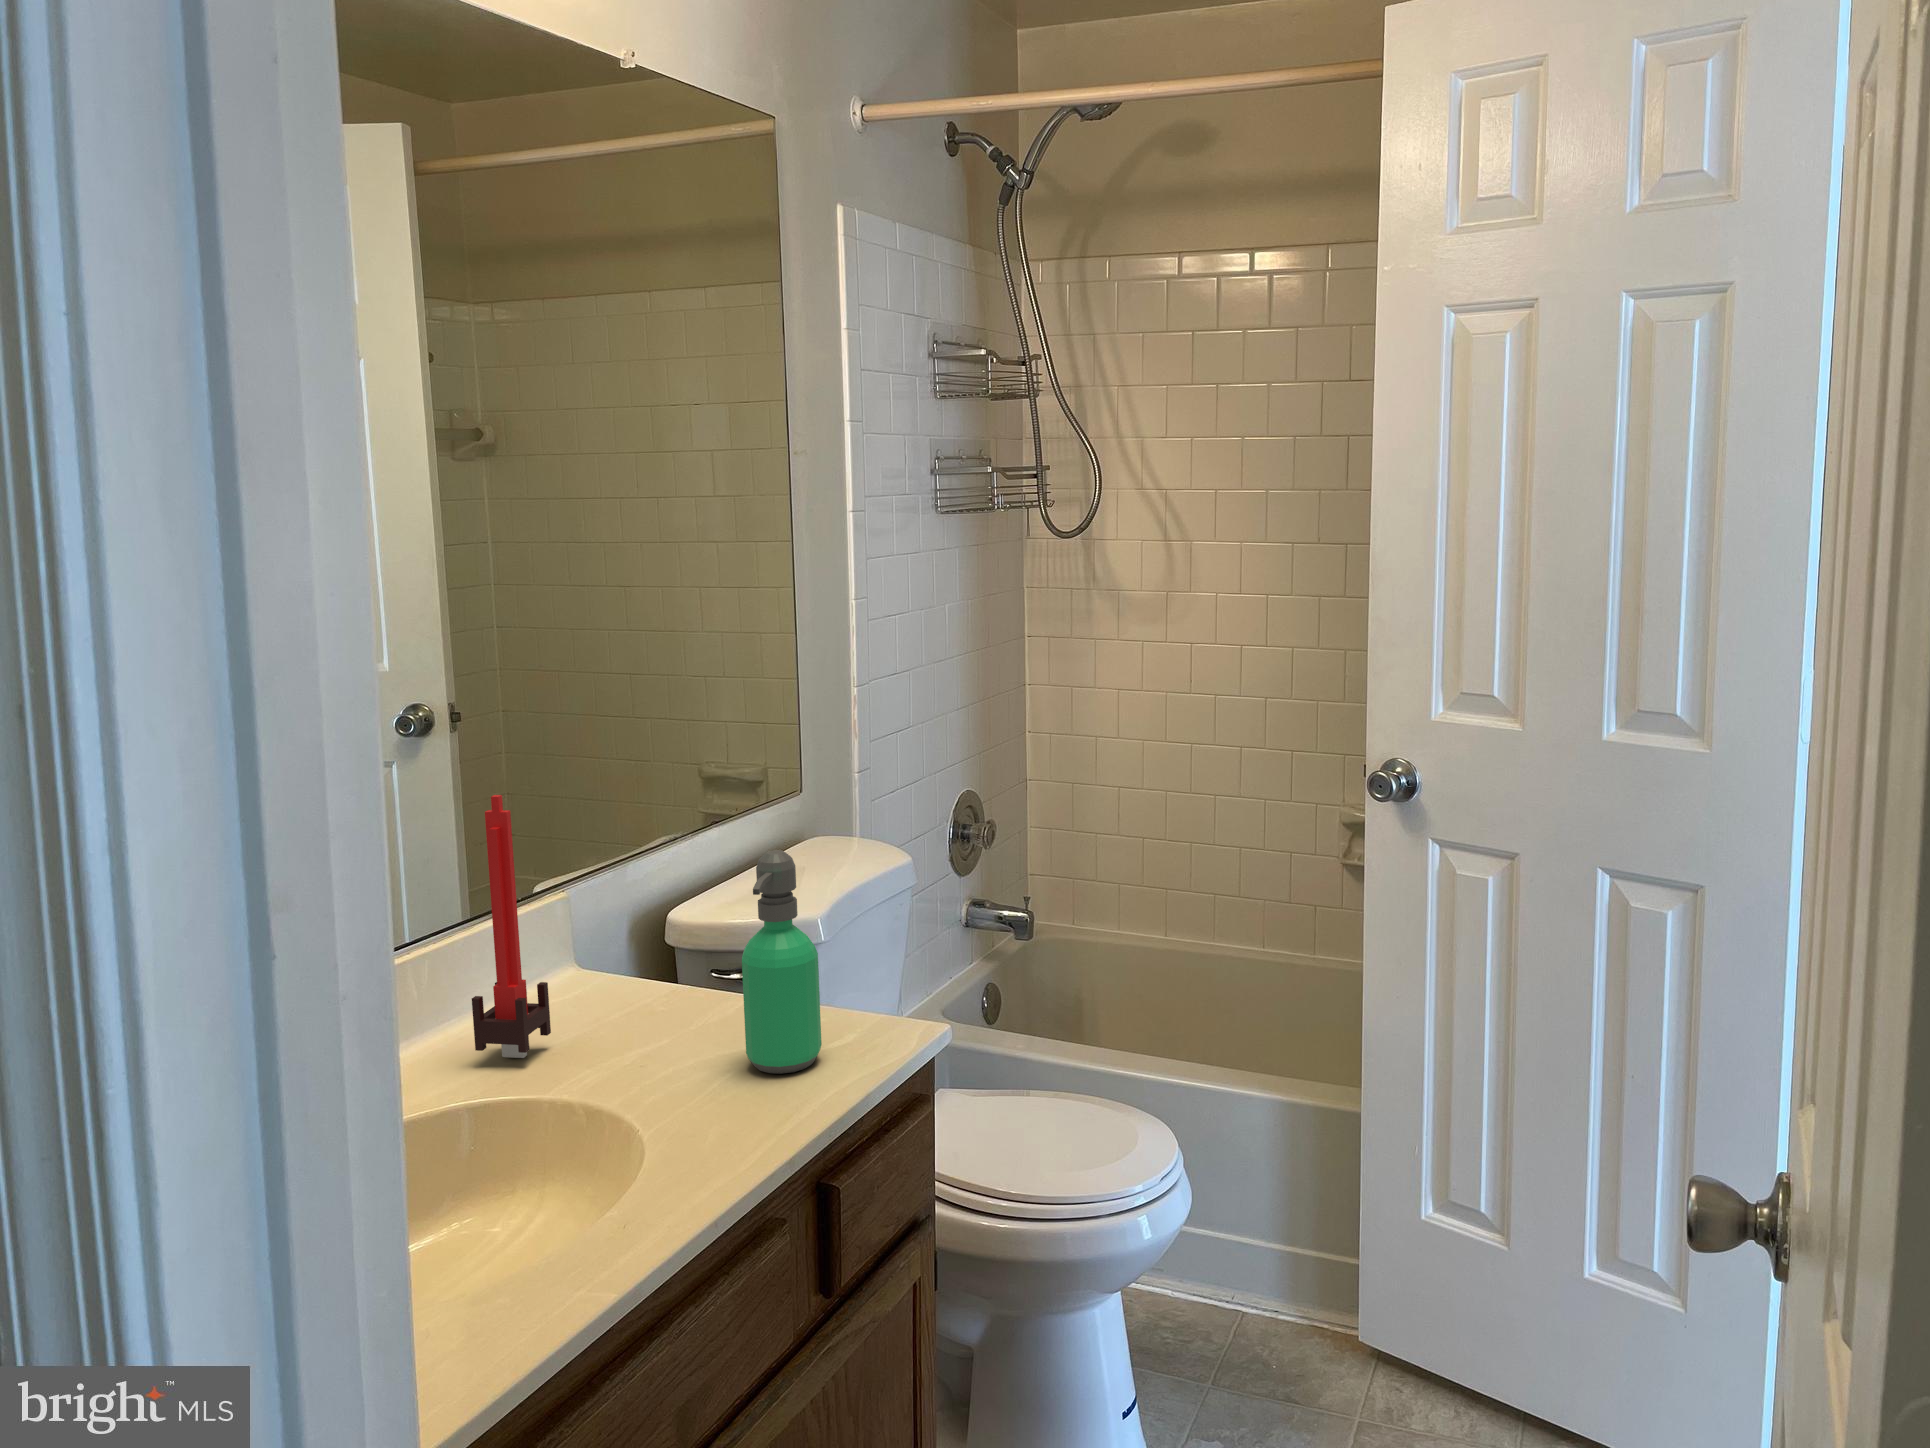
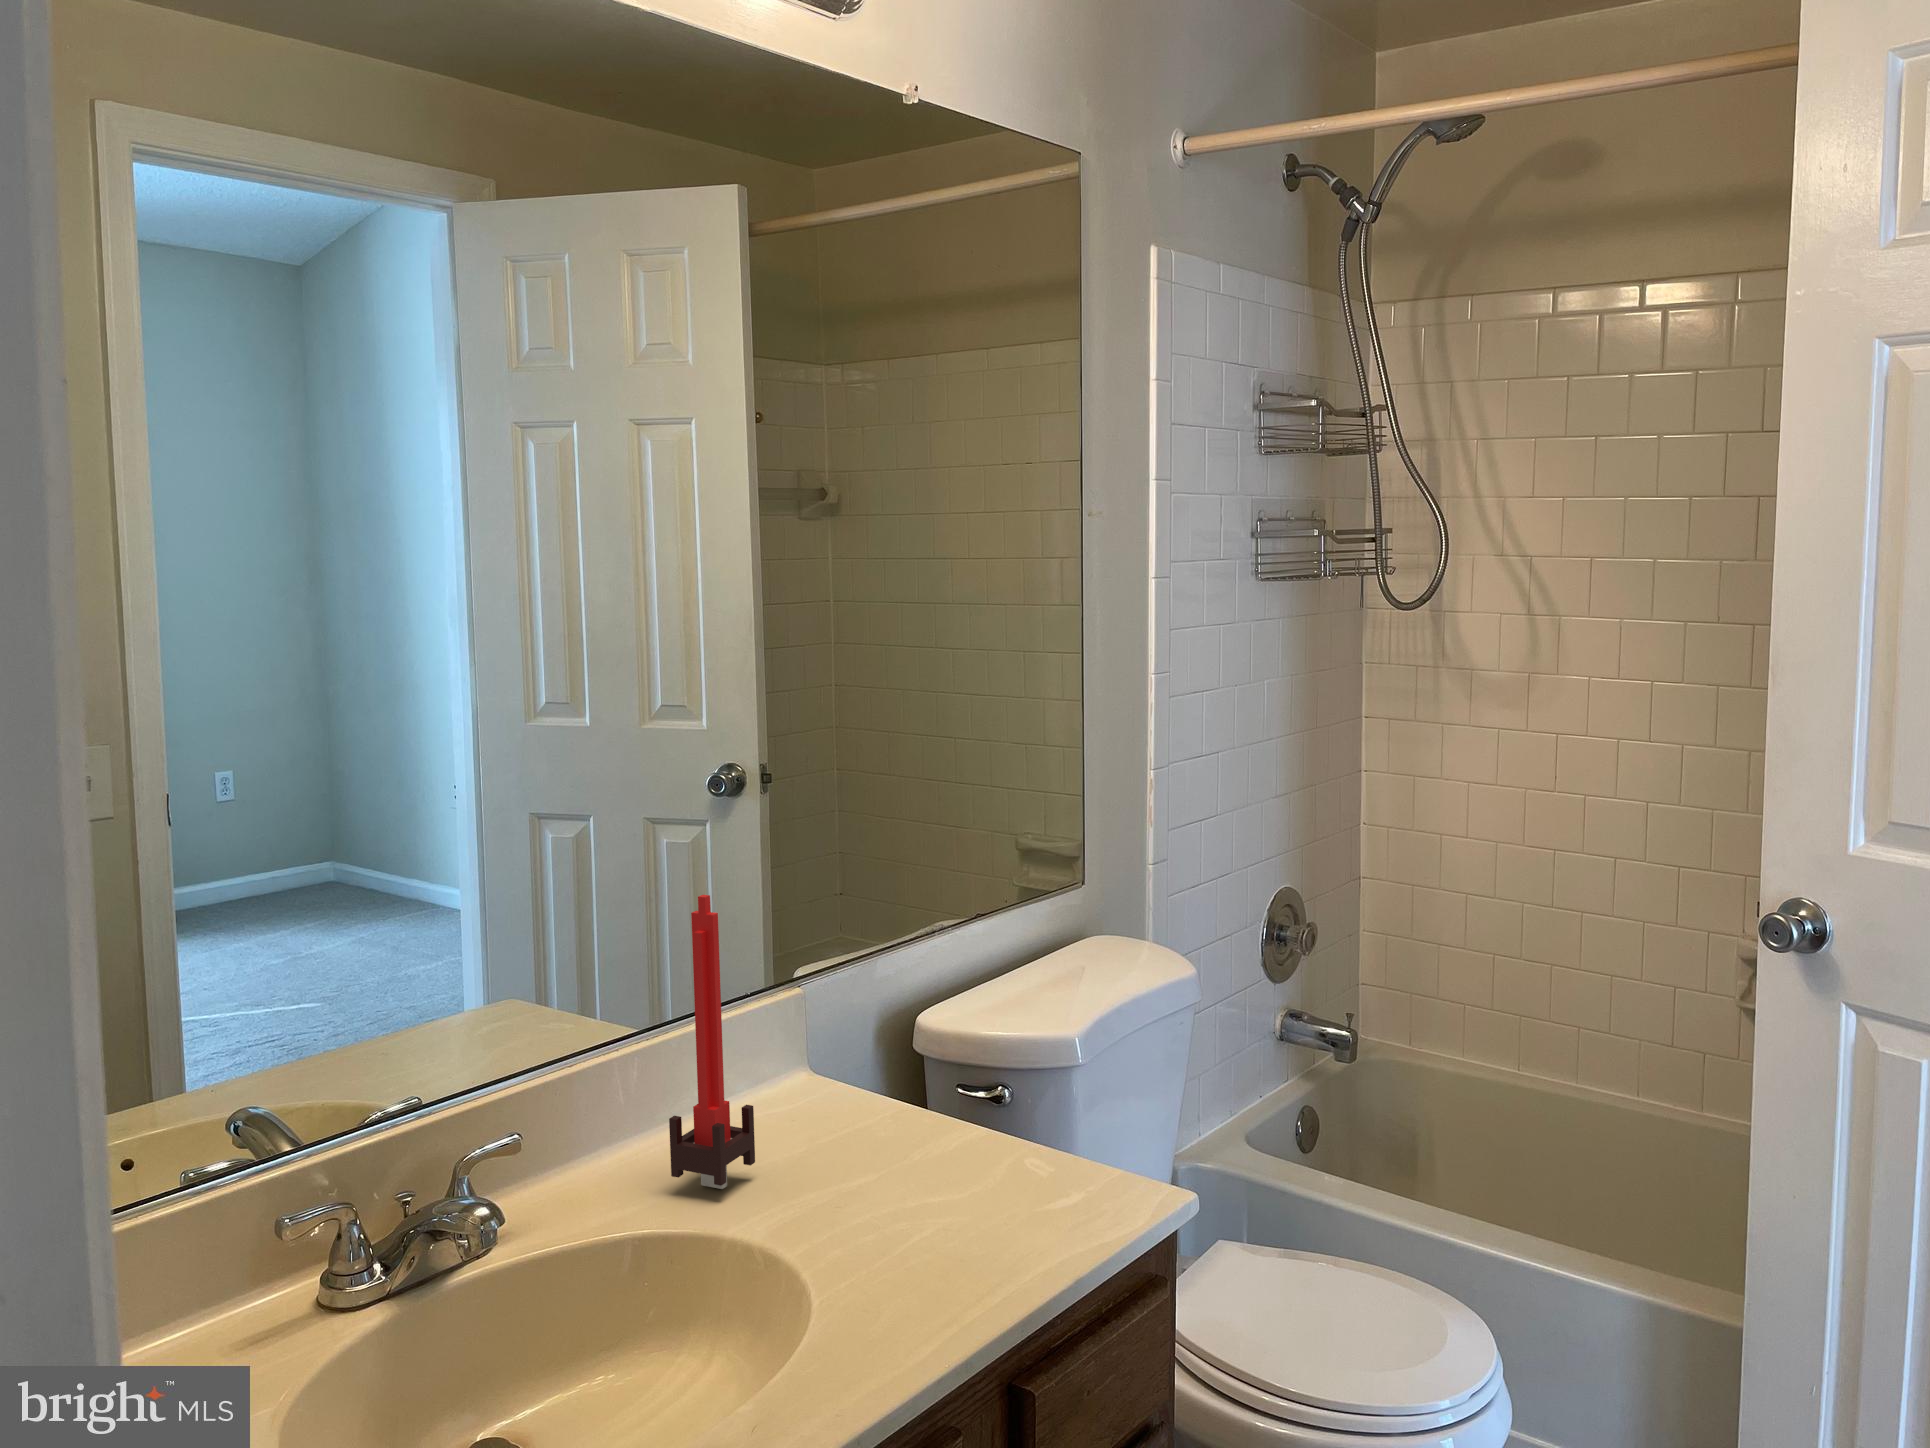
soap dispenser: present [742,850,822,1074] -> none [953,983,1041,1249]

